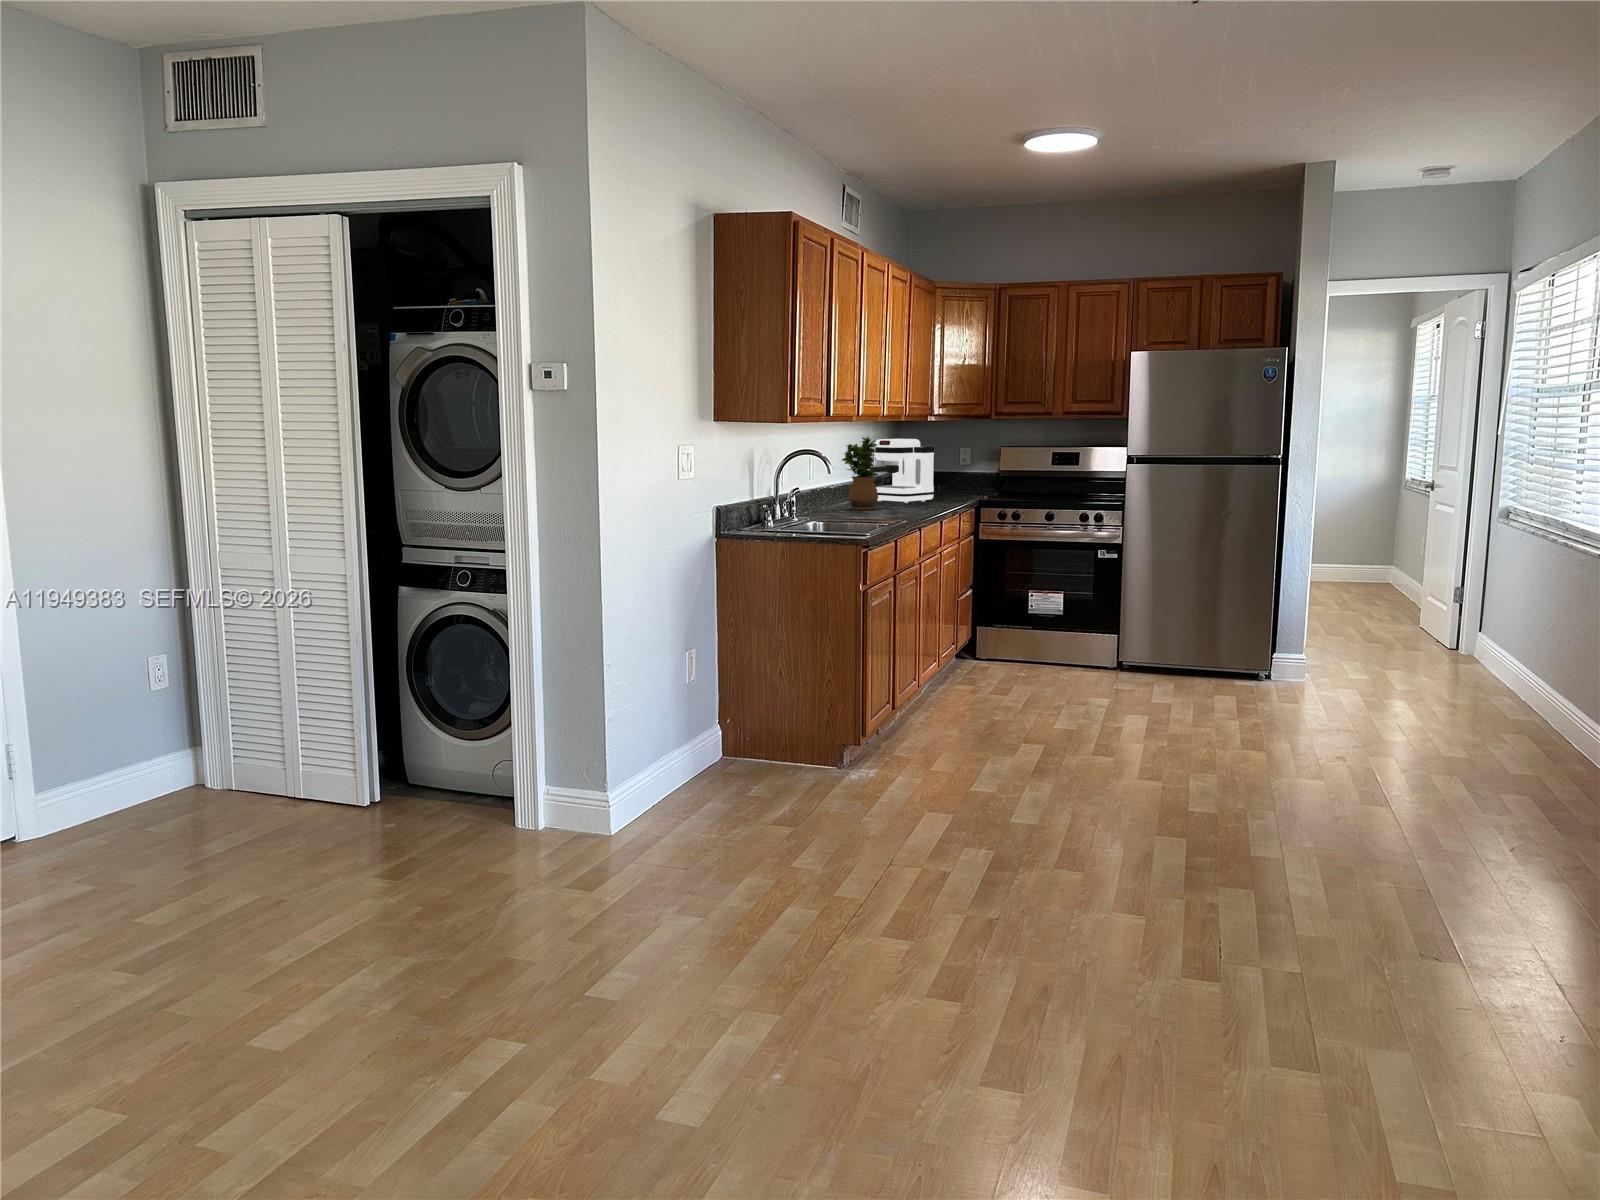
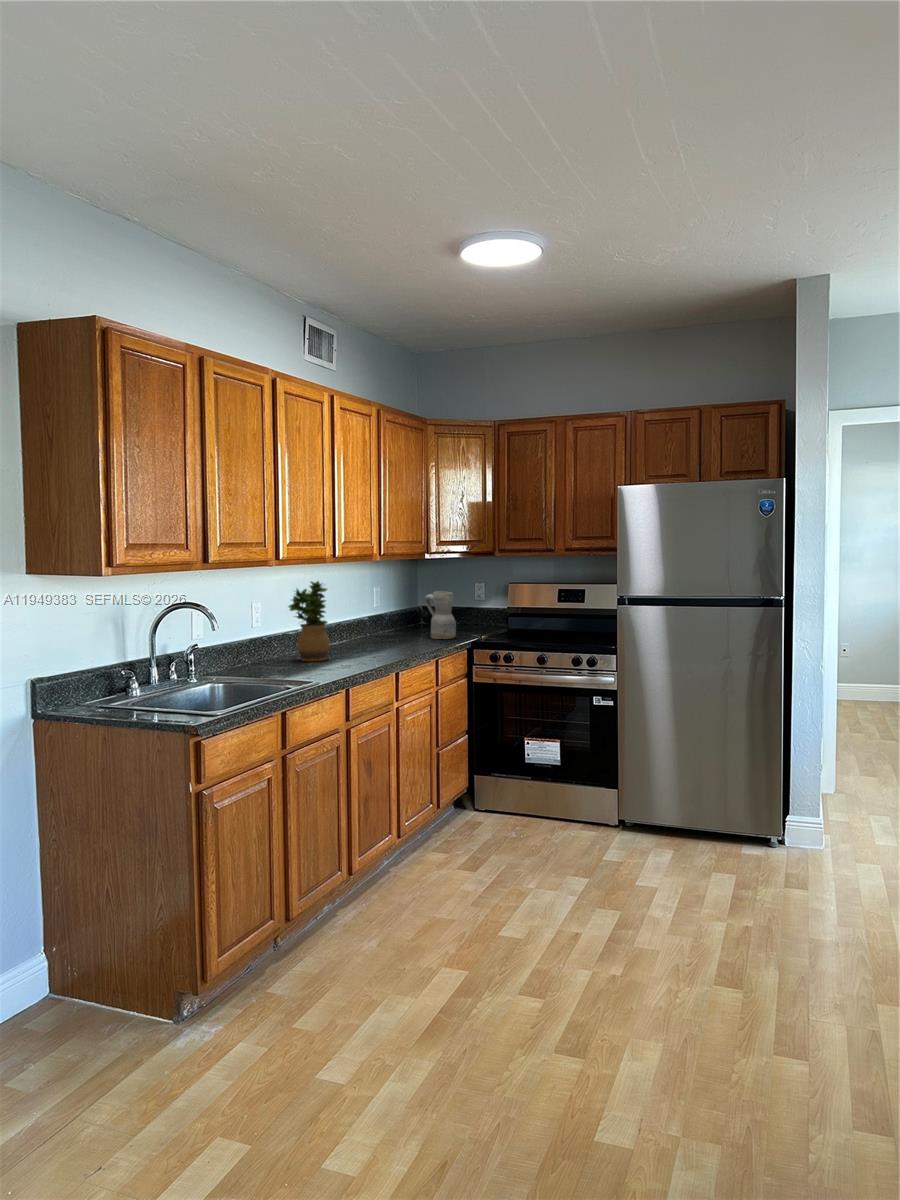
coffee maker: present [870,439,934,503] -> none [342,579,415,649]
ceramic pitcher: none [931,452,961,498] -> present [425,592,456,639]

